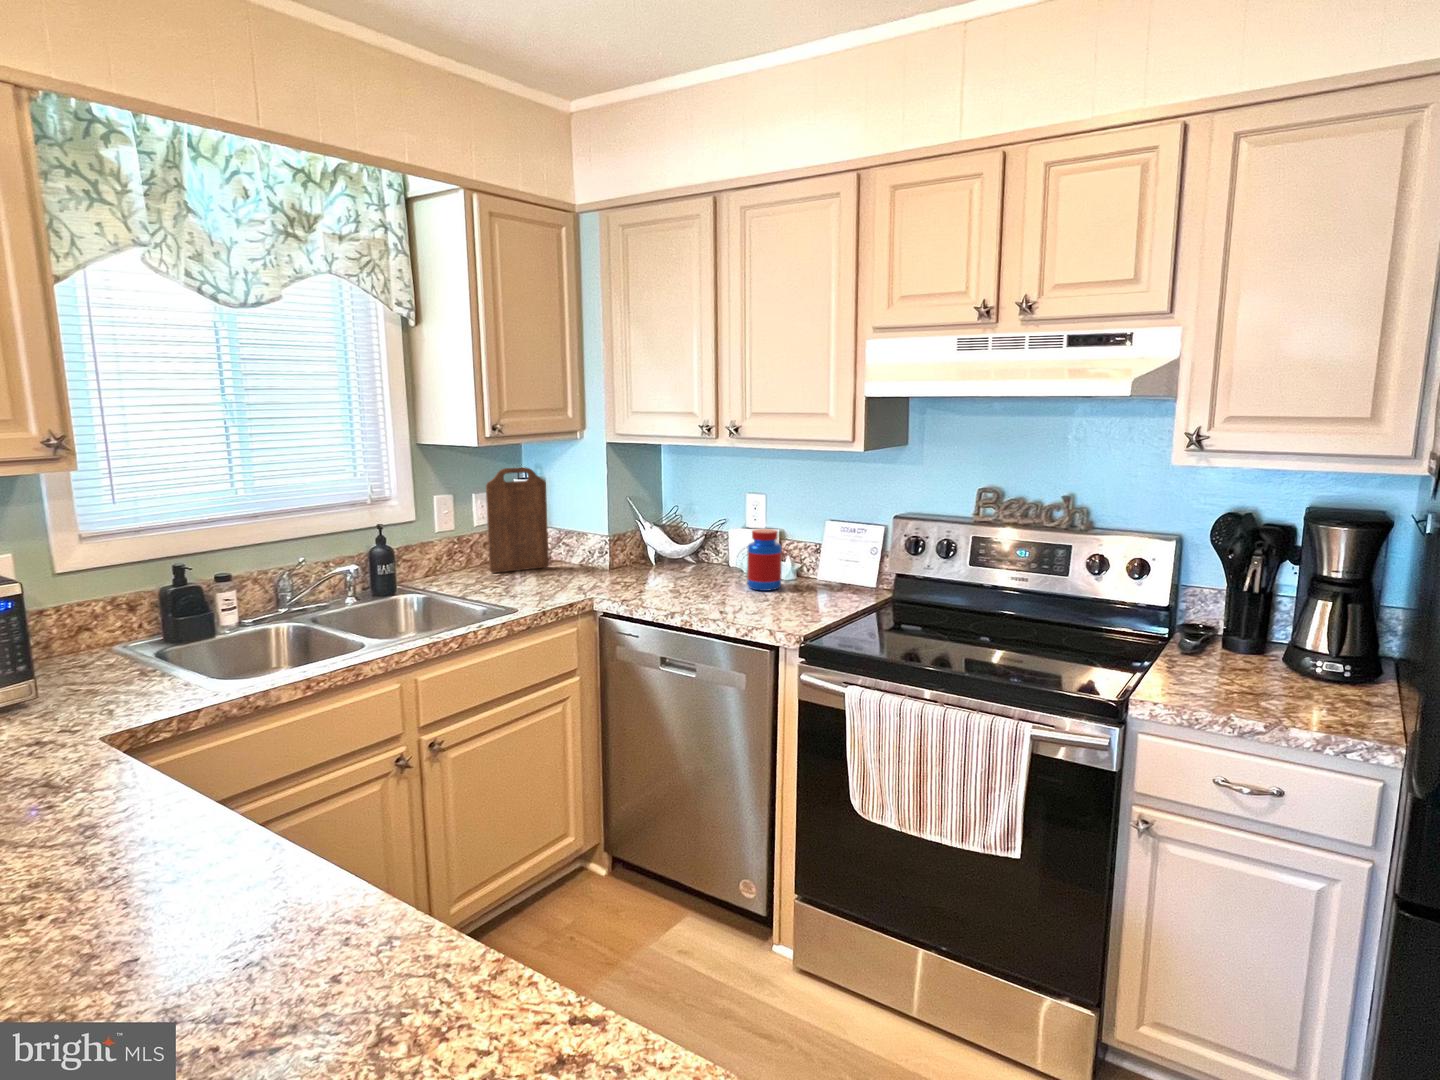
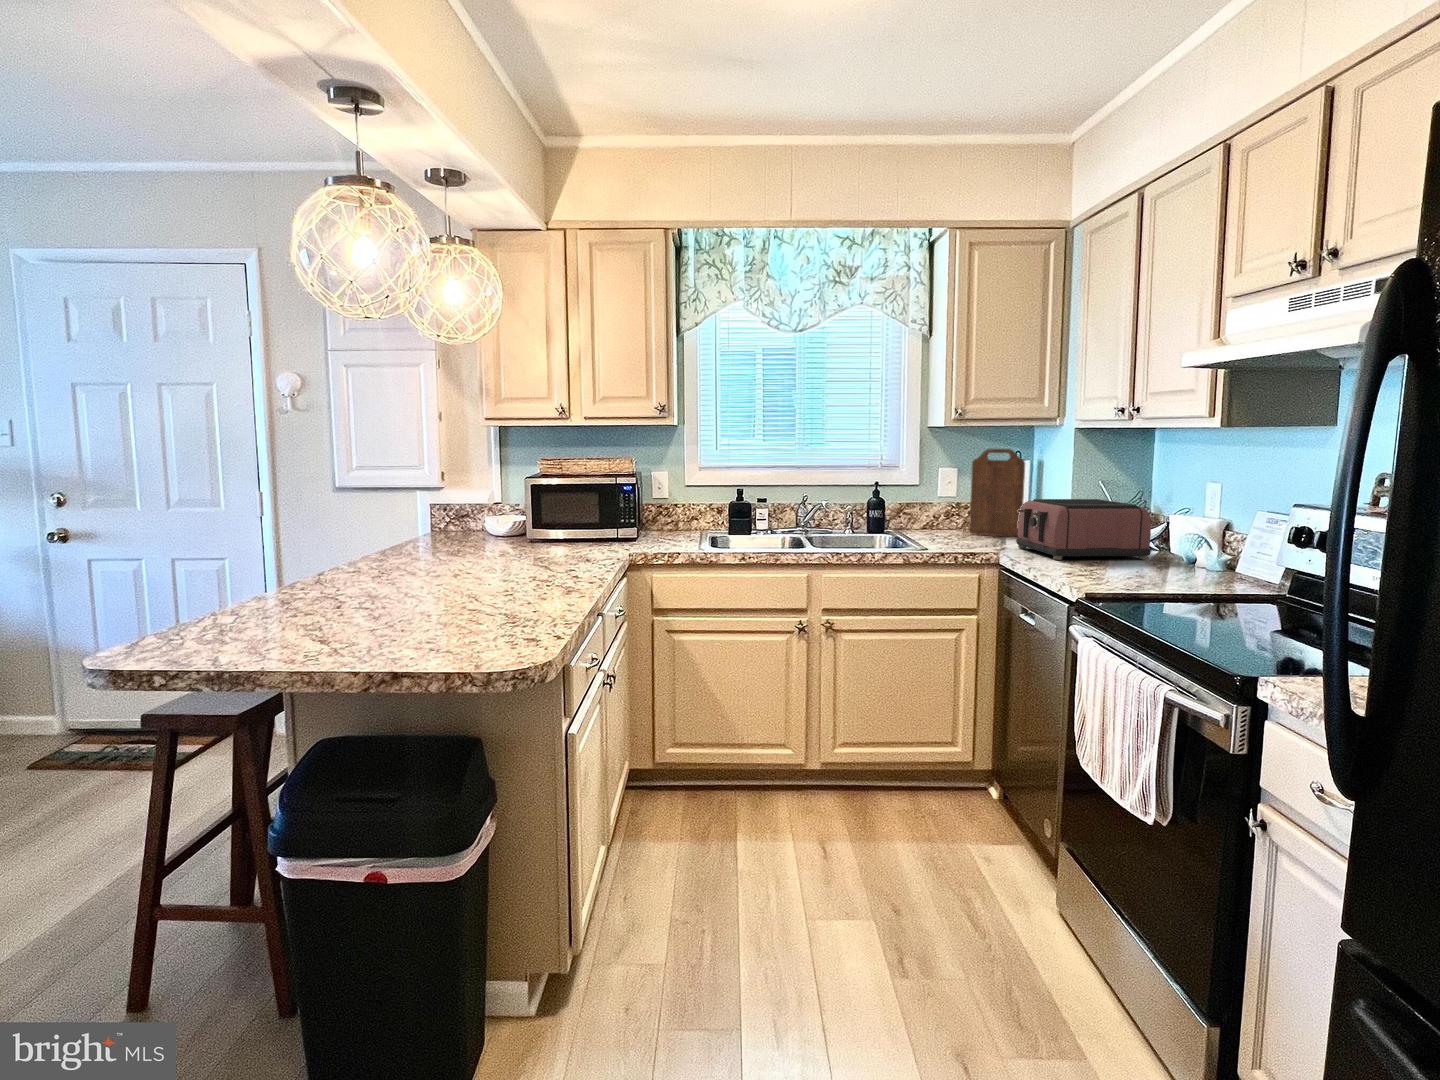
toaster: none [589,520,723,597] -> present [1016,499,1151,560]
jar: present [747,529,782,591] -> none [1151,508,1194,571]

